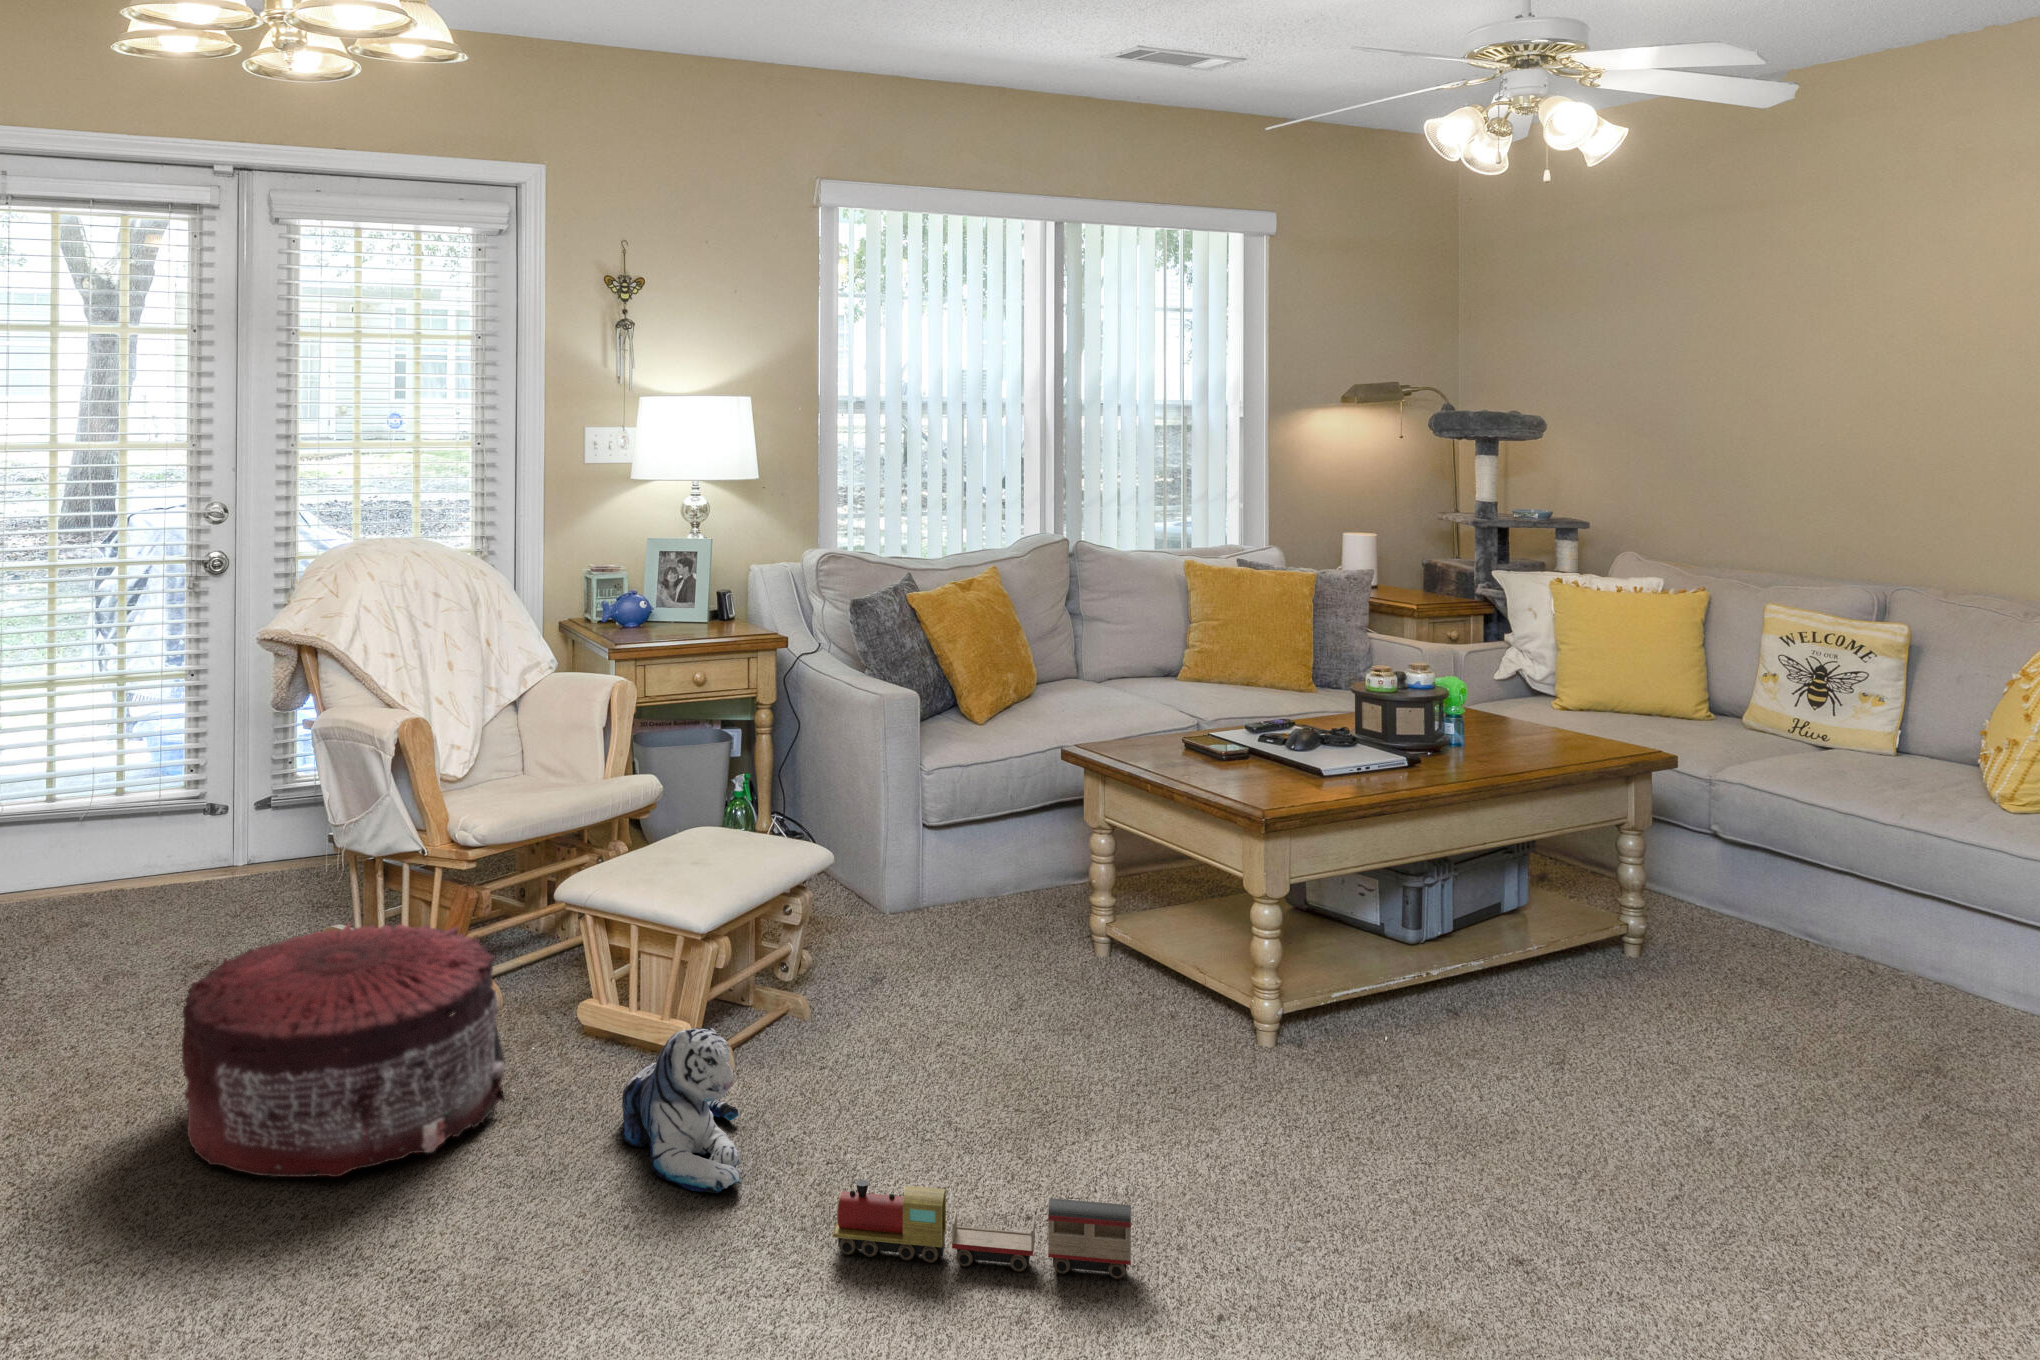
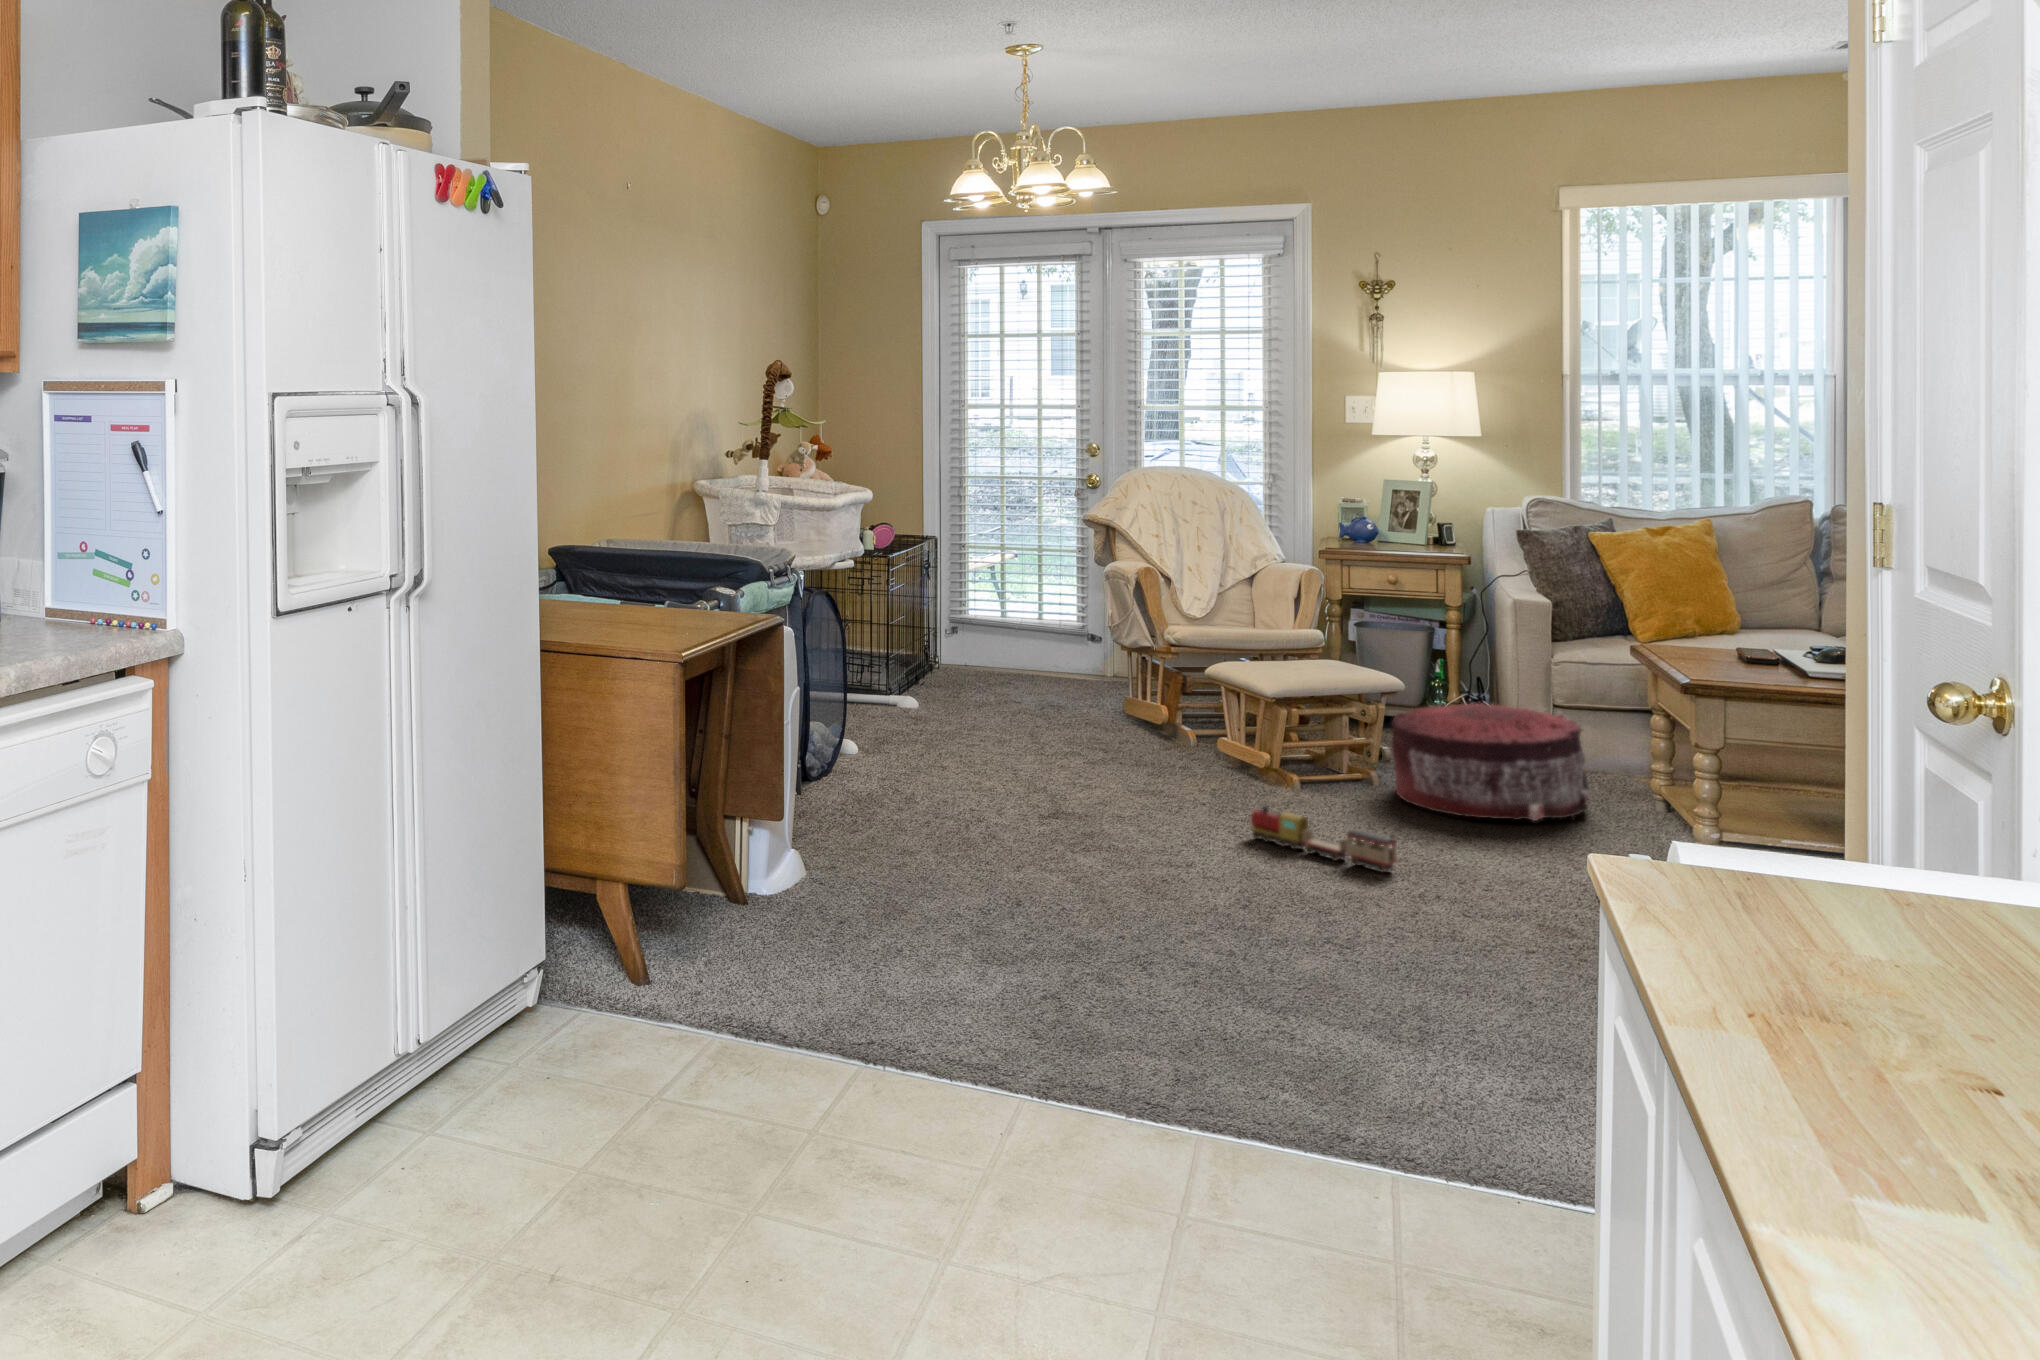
pouf: present [182,924,505,1177] -> present [1391,704,1589,821]
plush toy: present [621,1027,741,1193] -> none [1194,735,1264,813]

